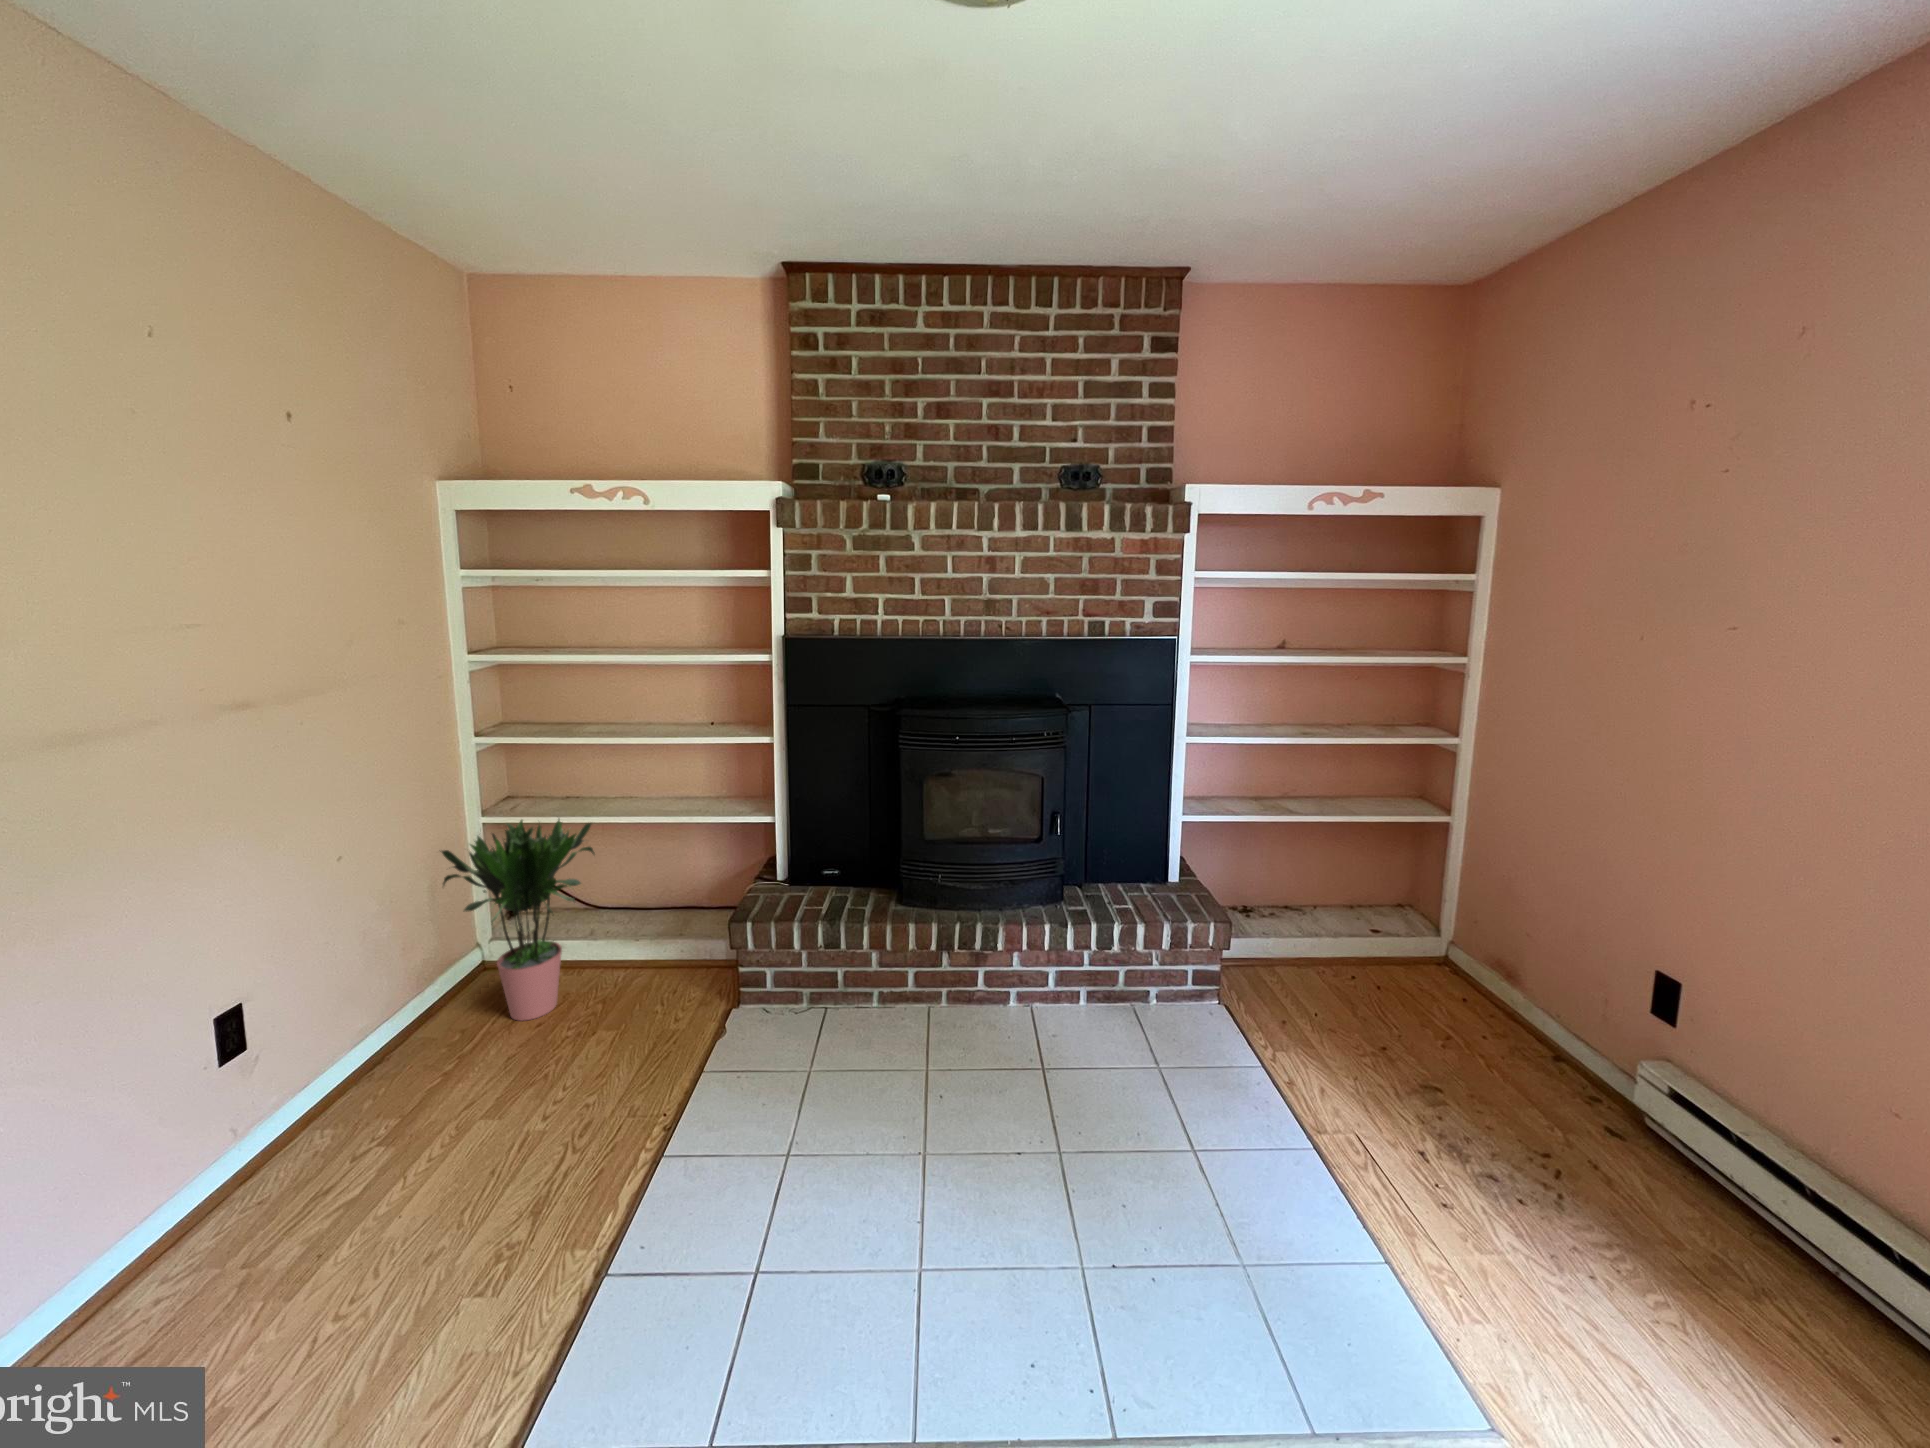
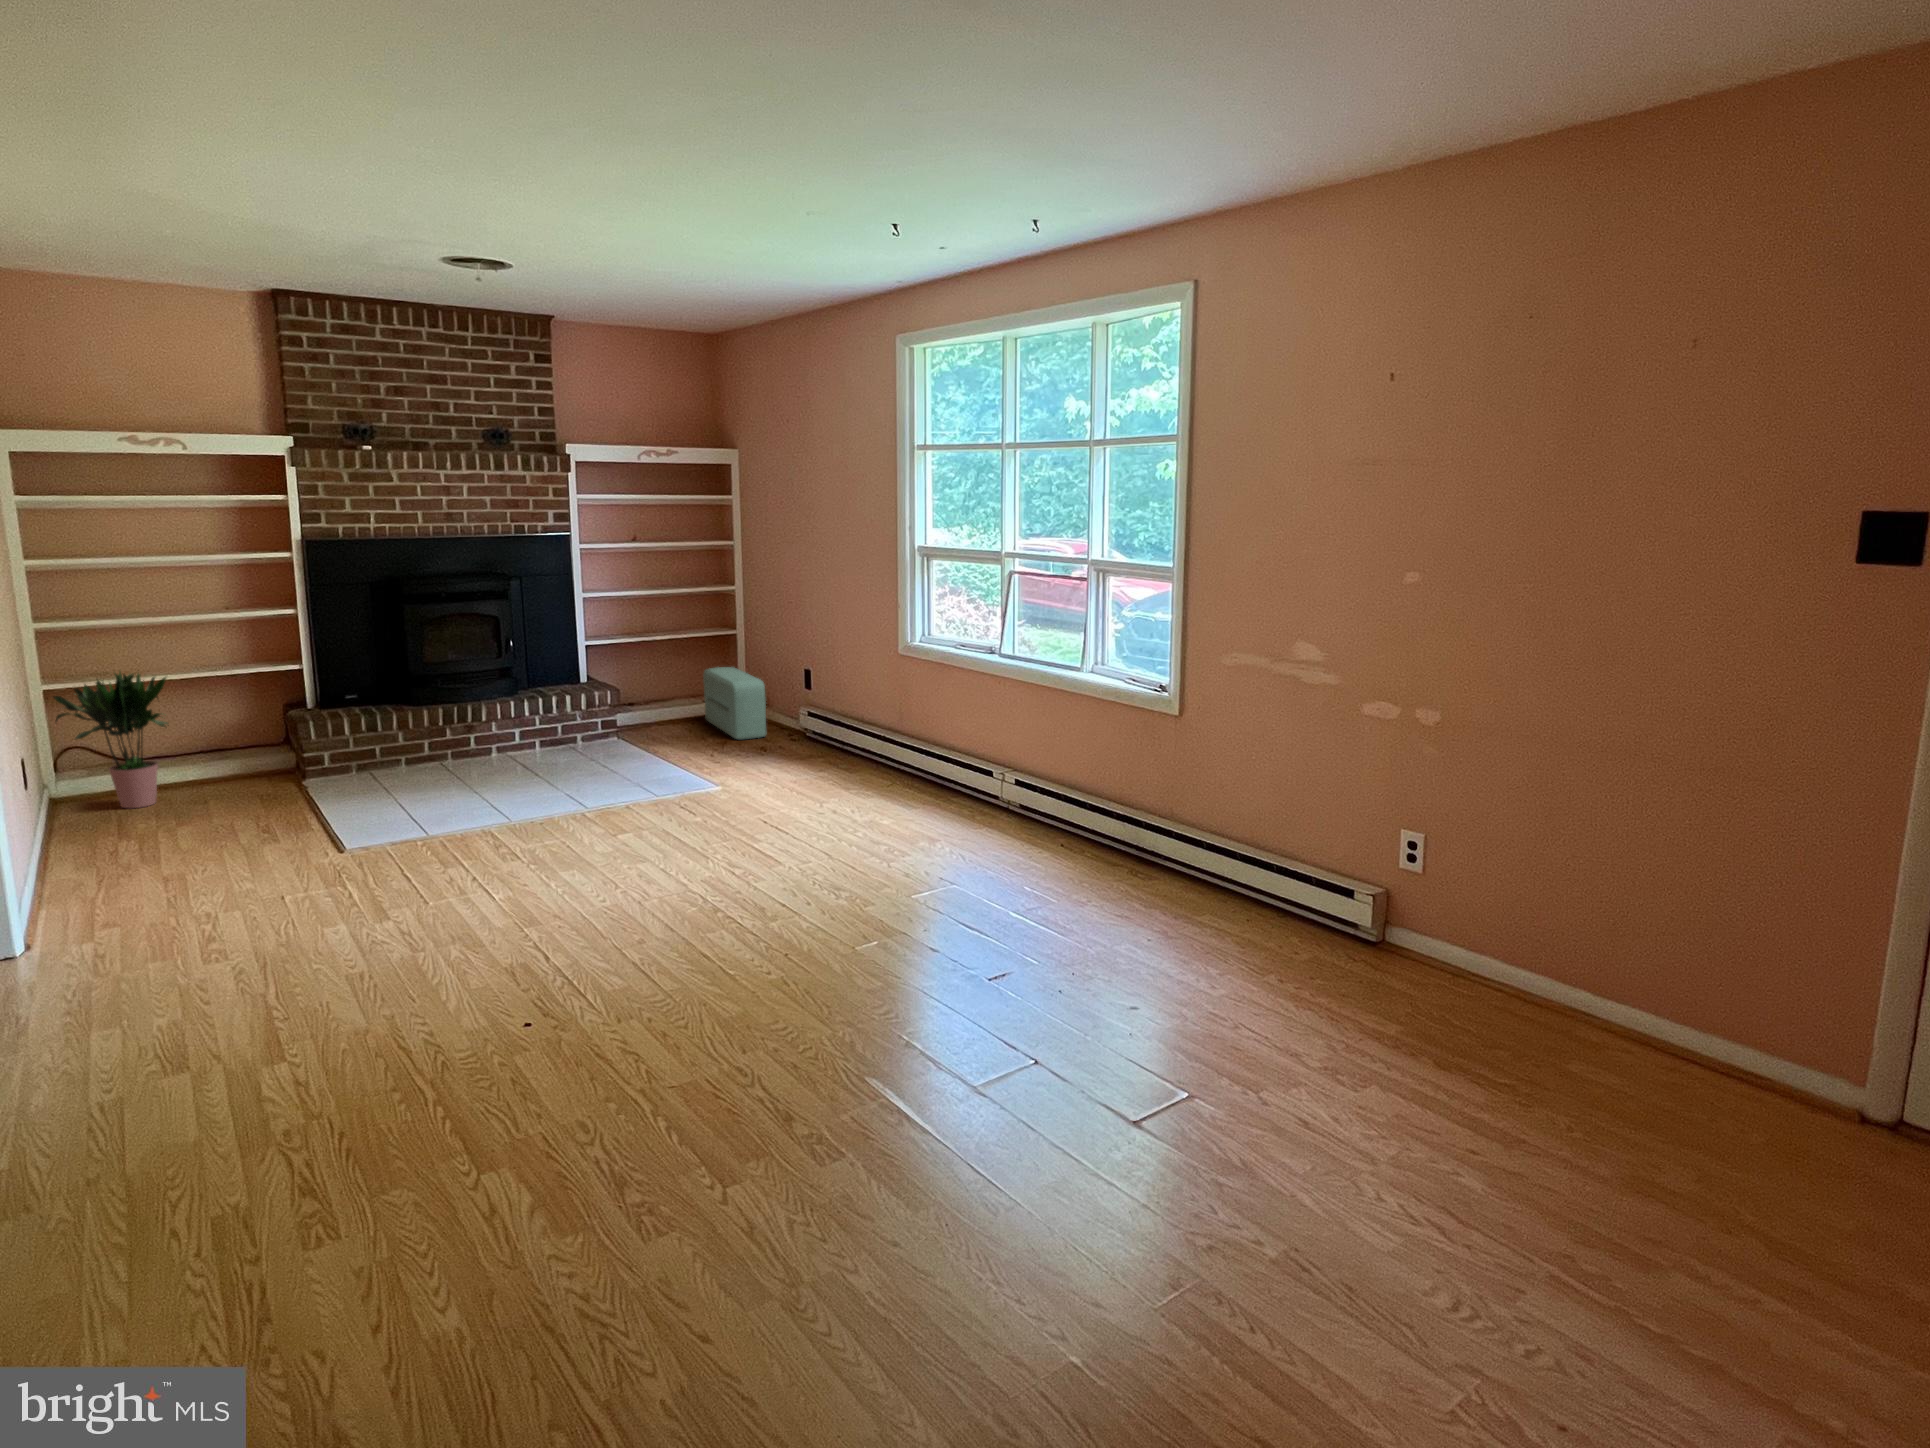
pouf: none [1382,891,1557,1101] -> present [703,667,766,739]

